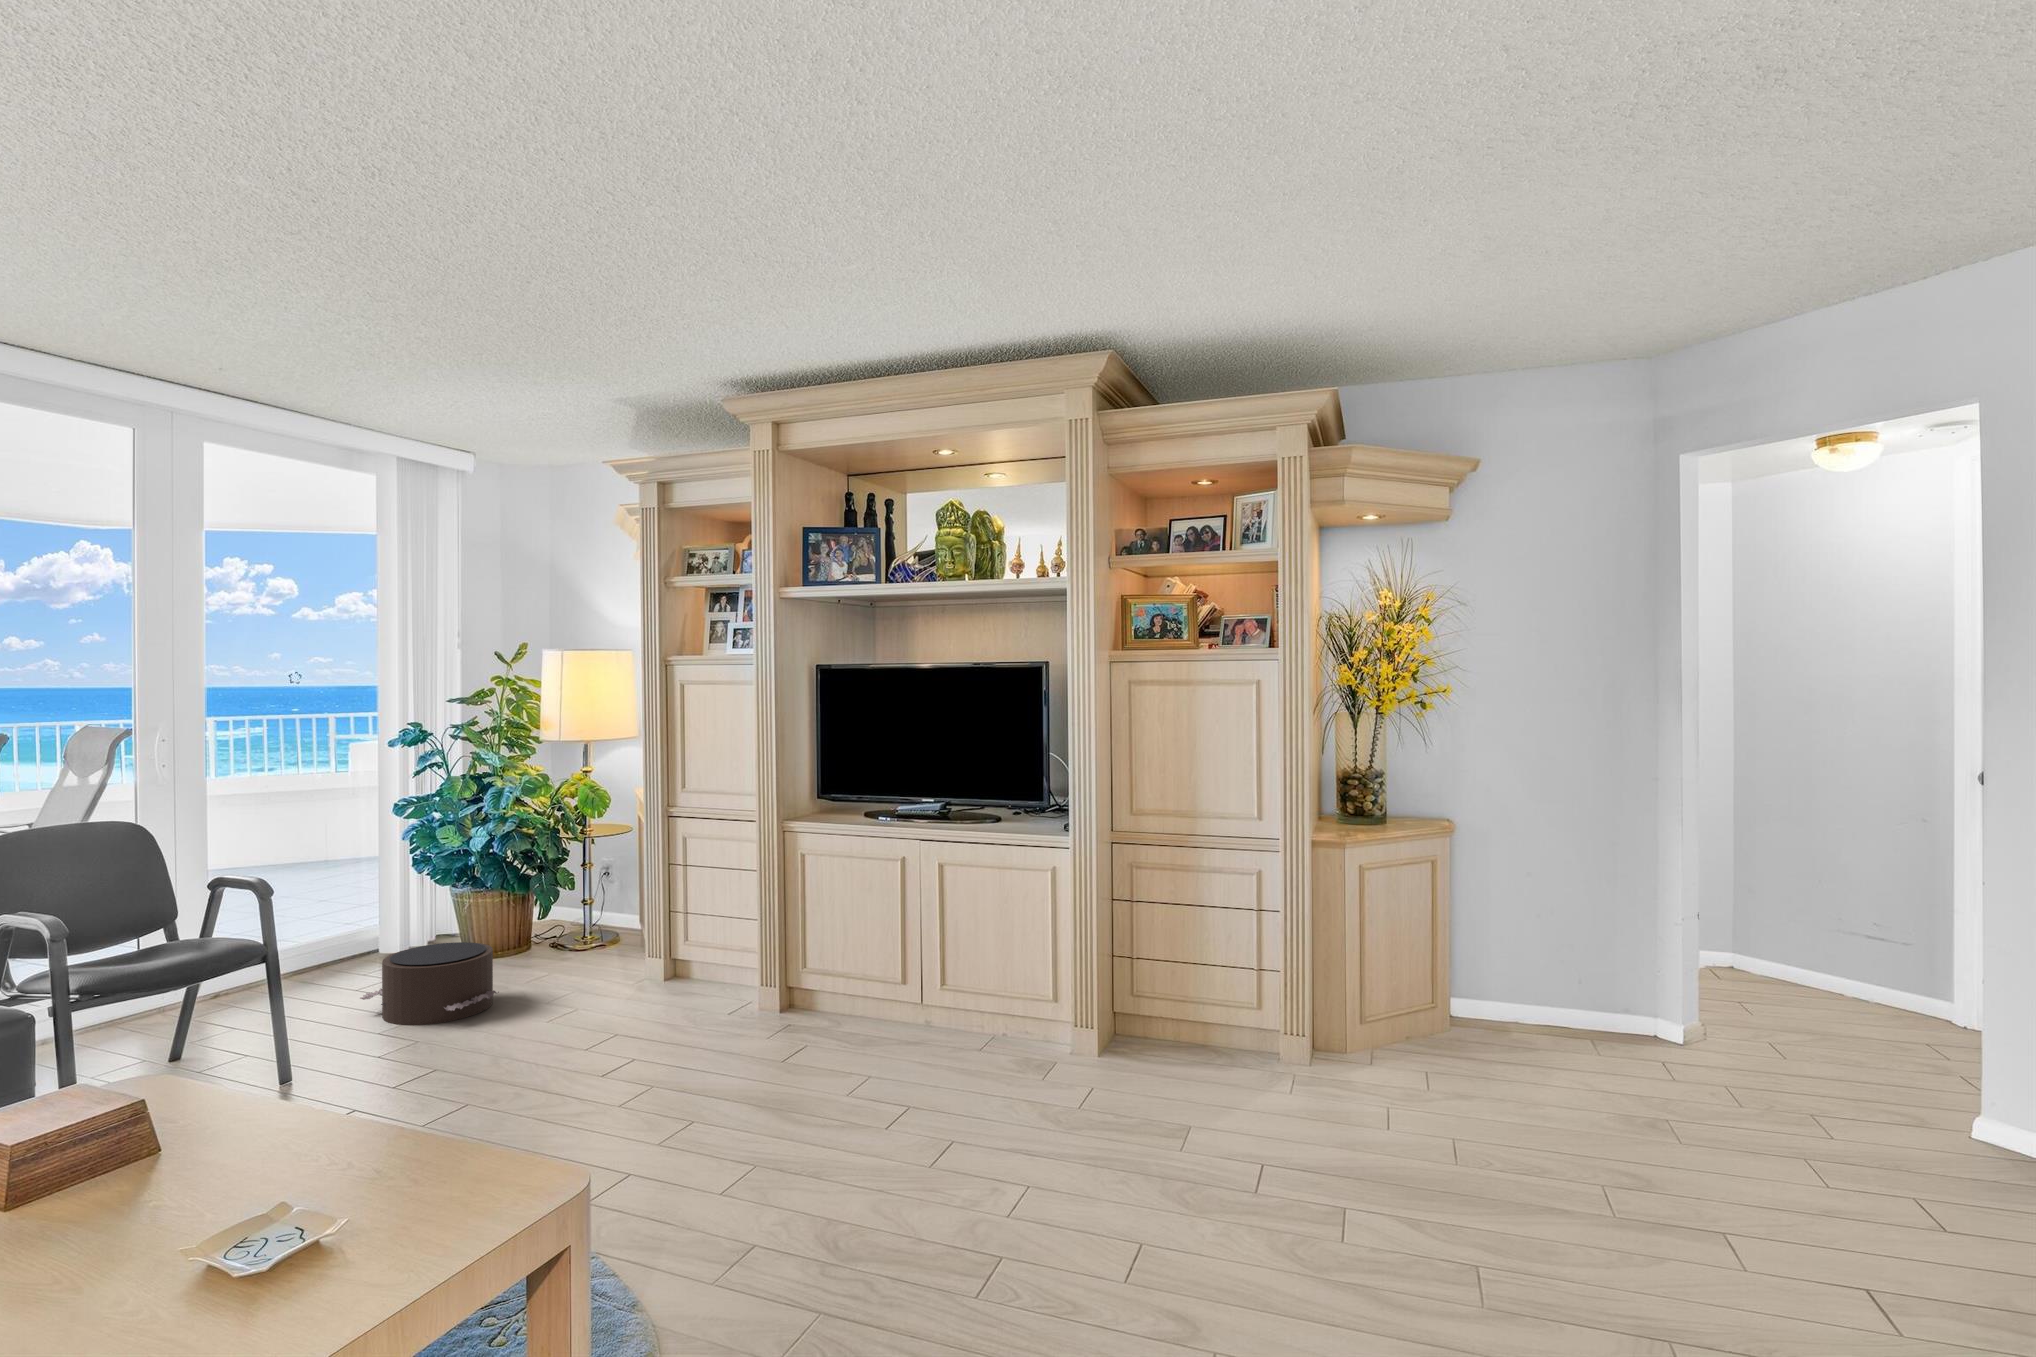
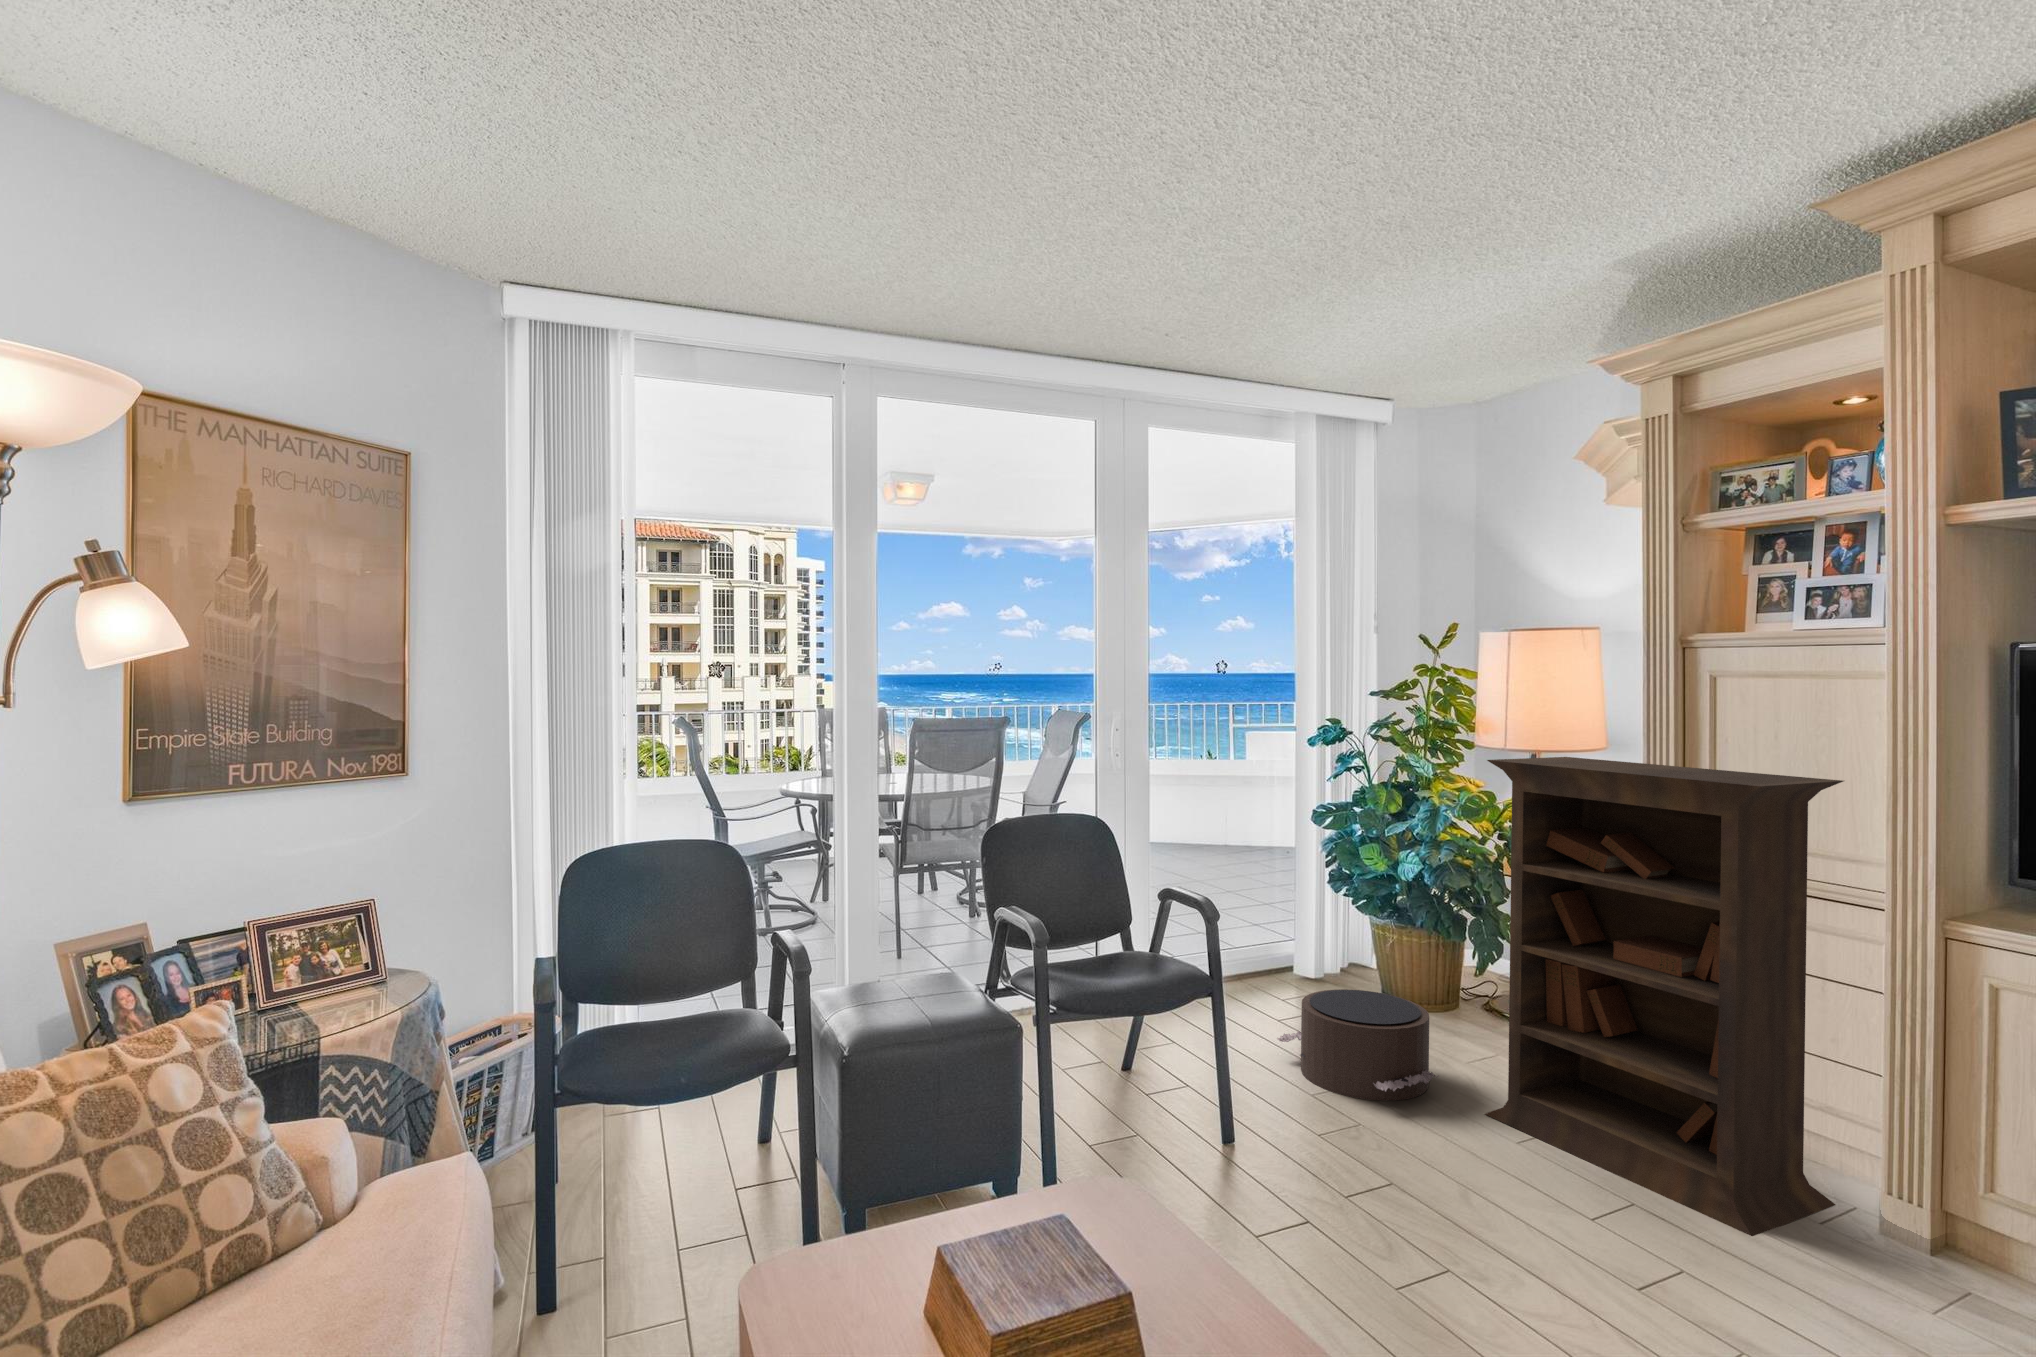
bookcase: none [531,744,741,1029] -> present [1485,757,1843,1236]

